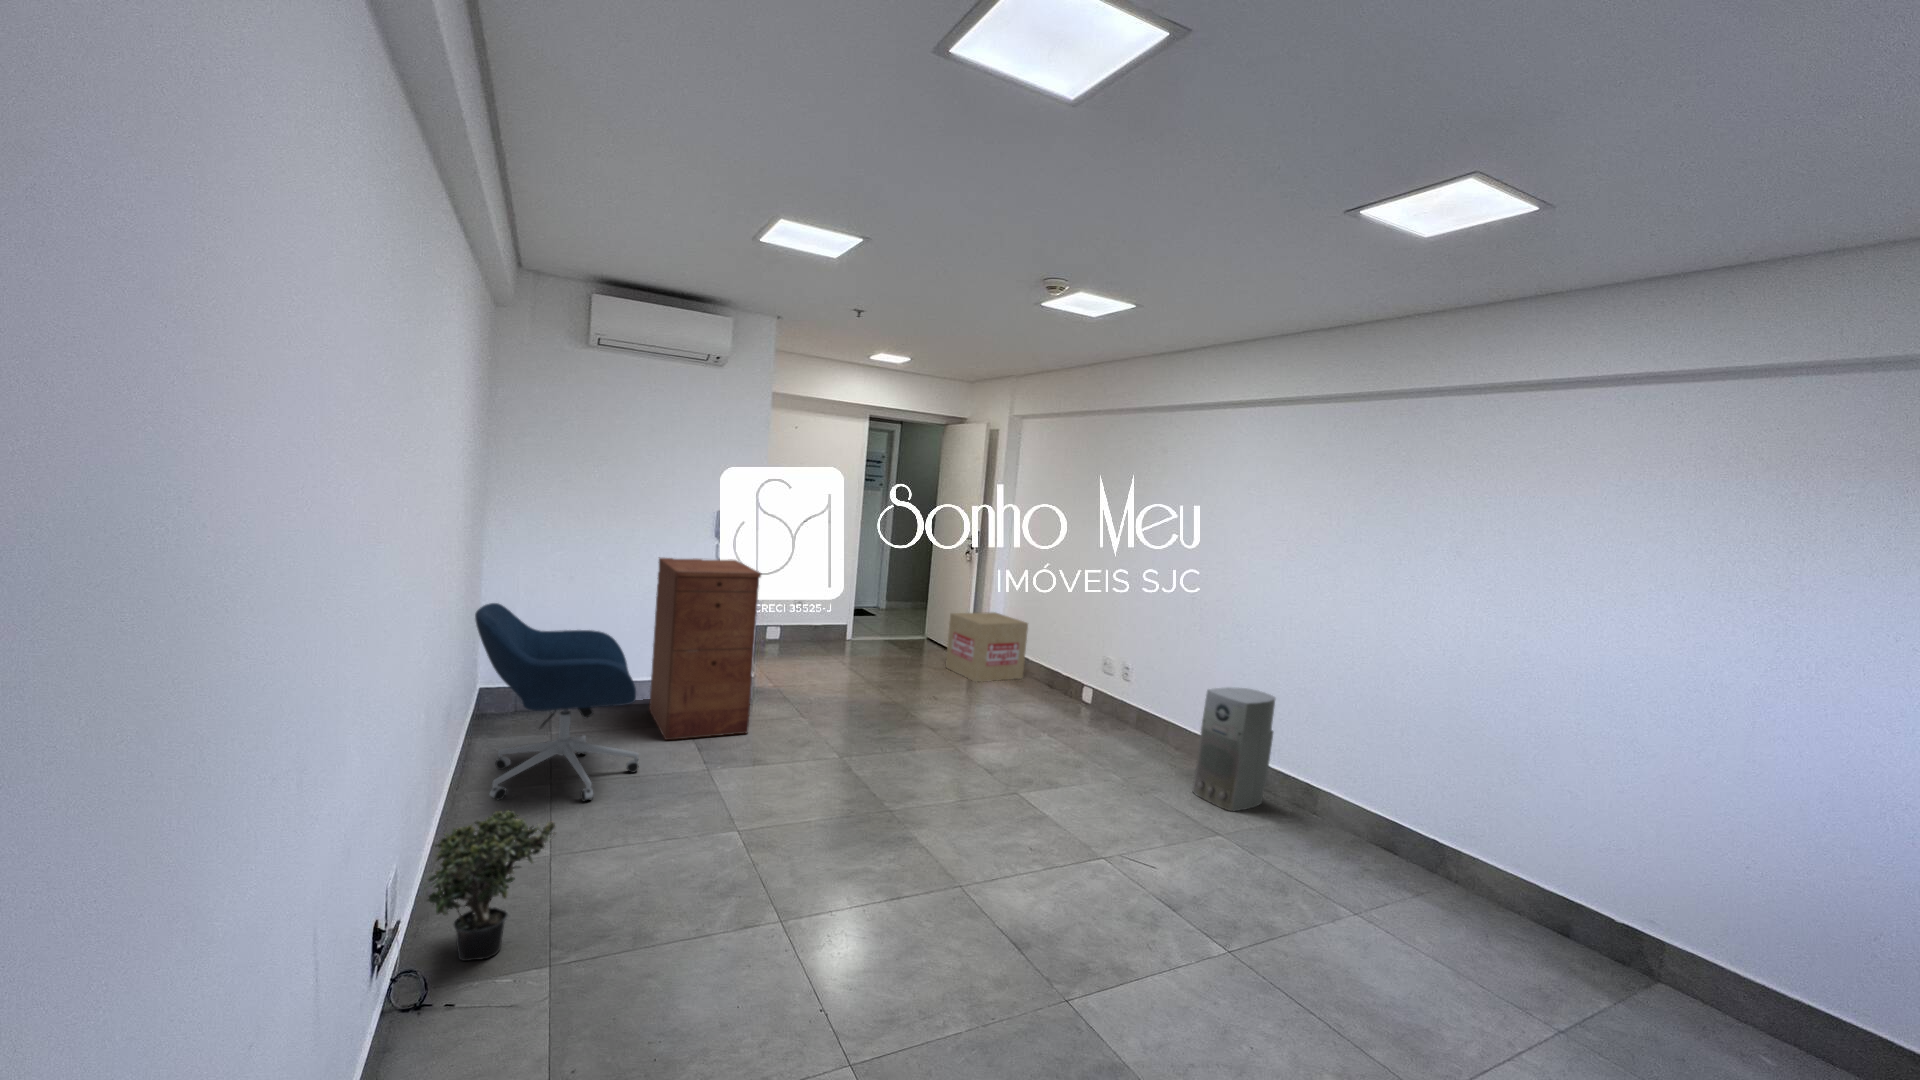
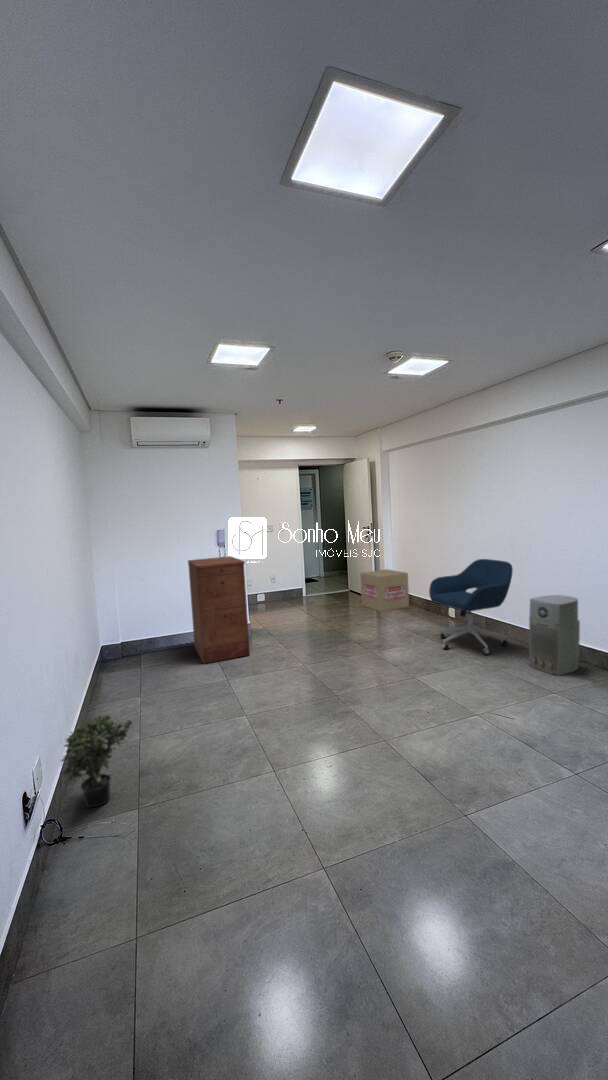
office chair: present [475,603,639,801] -> present [429,559,513,654]

